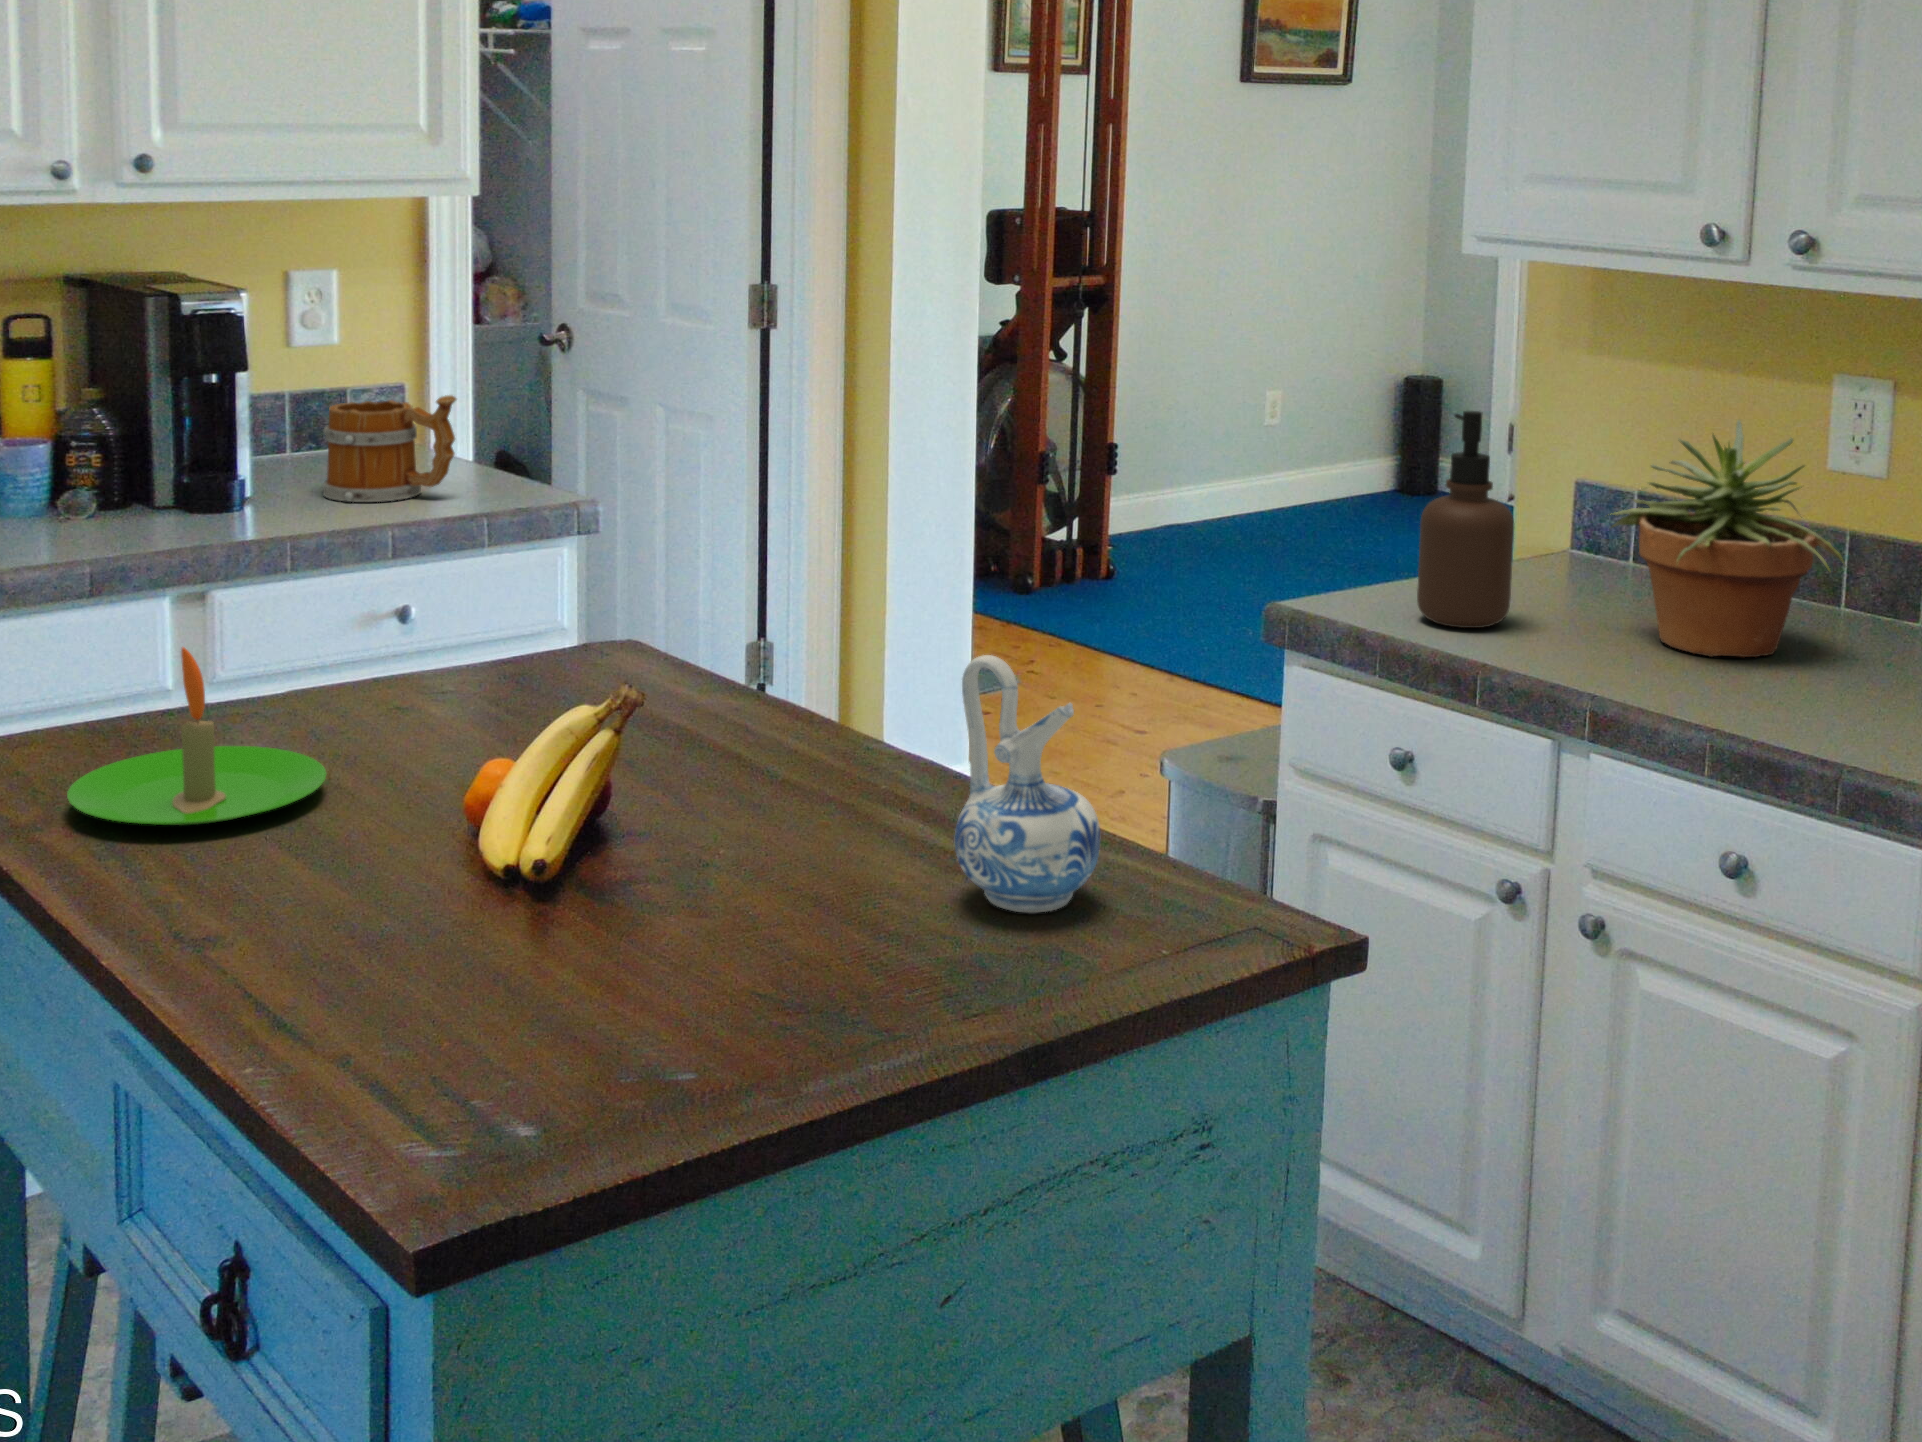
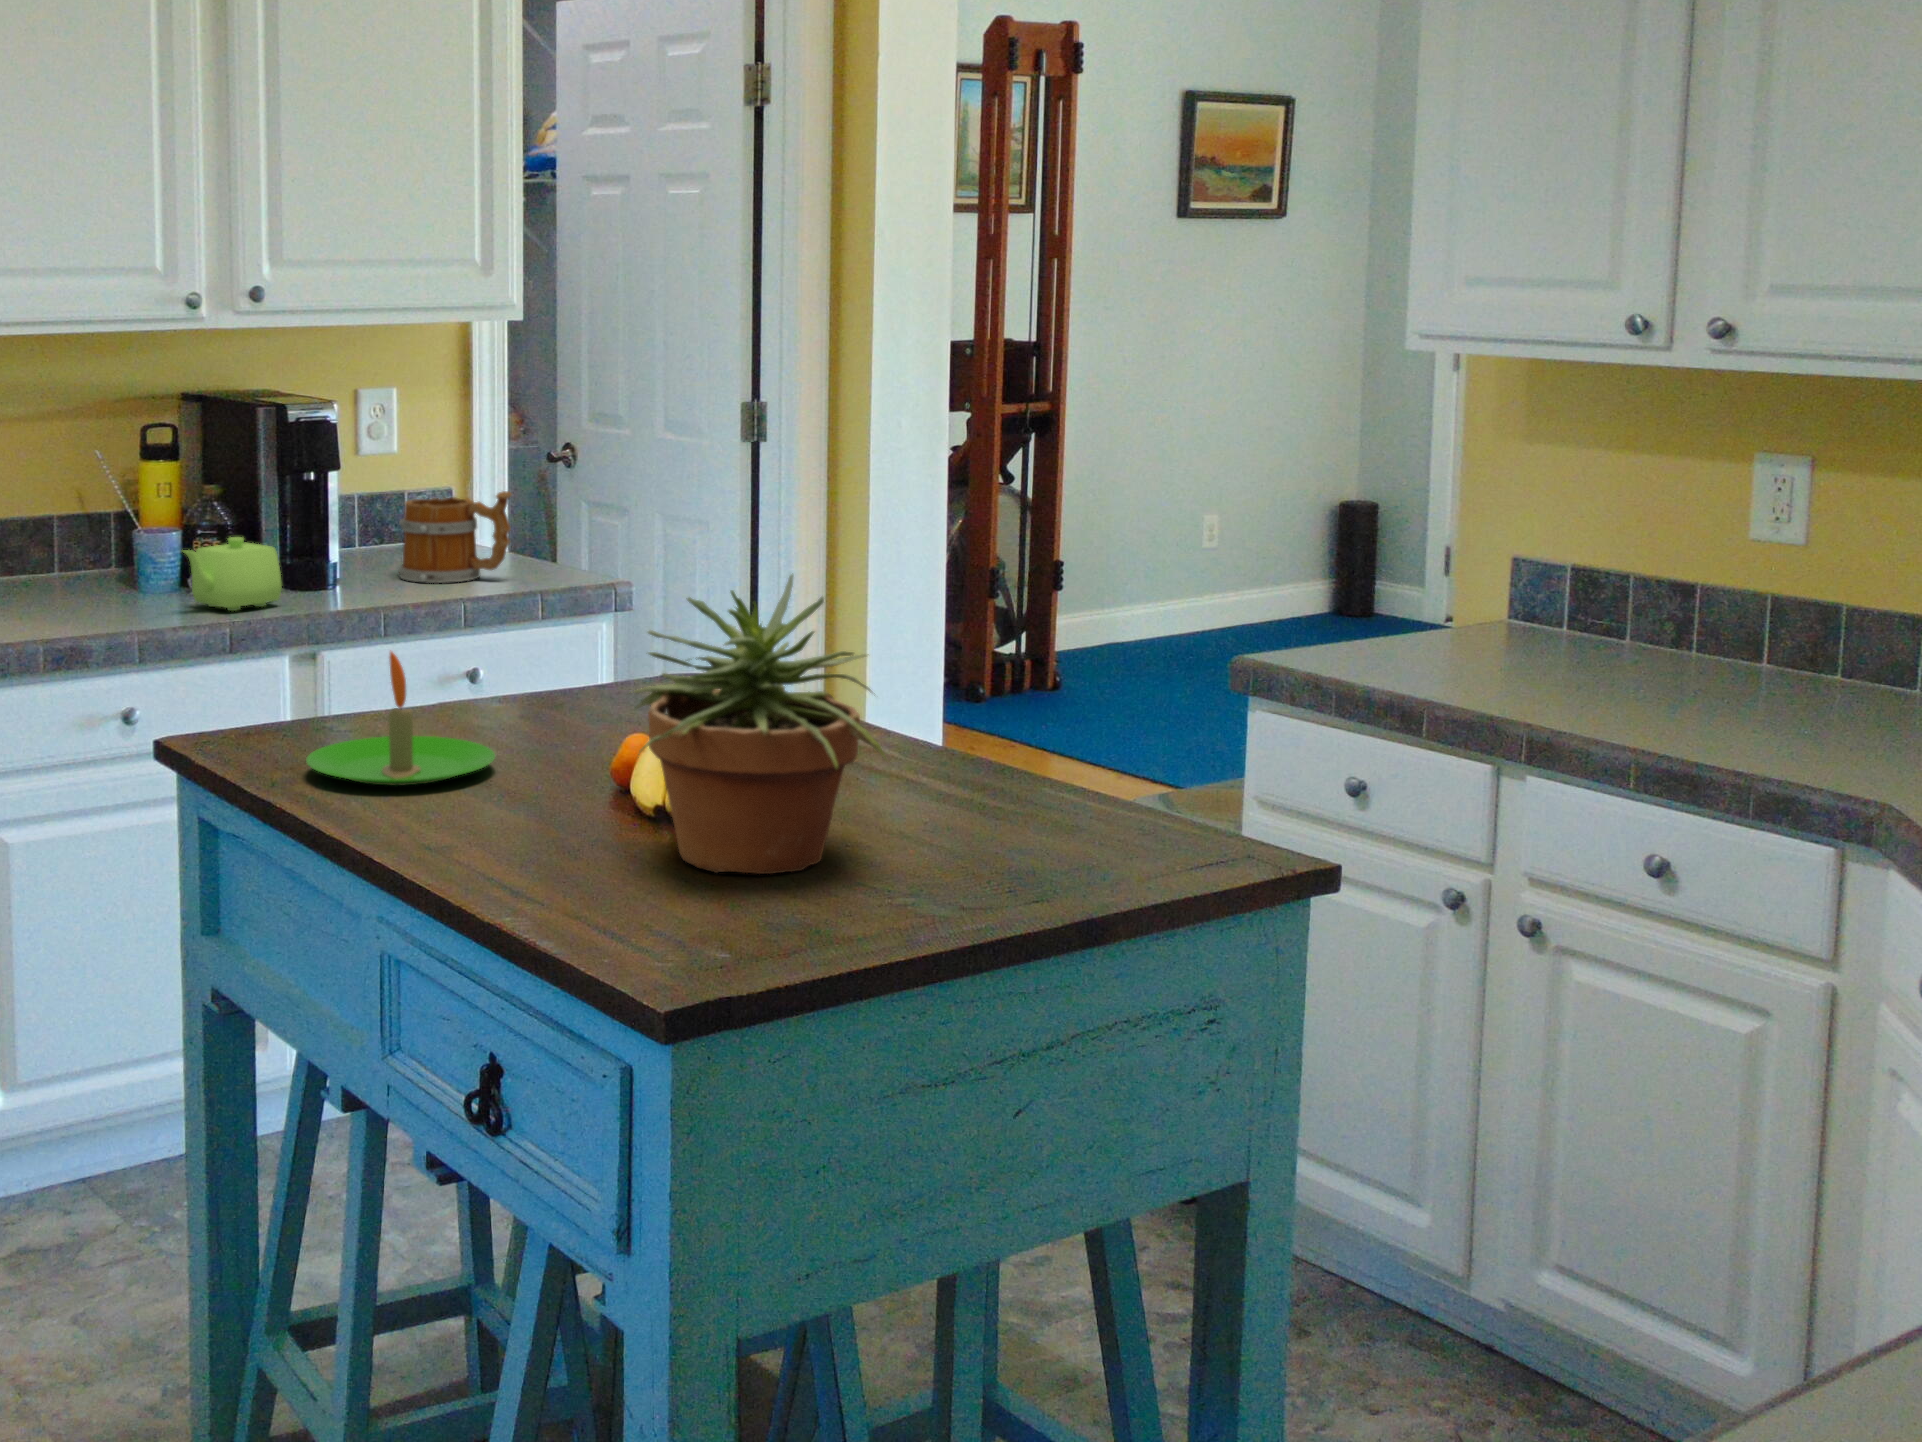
soap dispenser: present [1417,411,1514,628] -> none [1370,486,1458,676]
potted plant: present [1612,420,1845,657] -> present [635,574,887,874]
teapot: none [28,454,162,543] -> present [183,537,282,611]
ceramic pitcher: present [955,655,1100,913] -> none [1006,645,1122,845]

